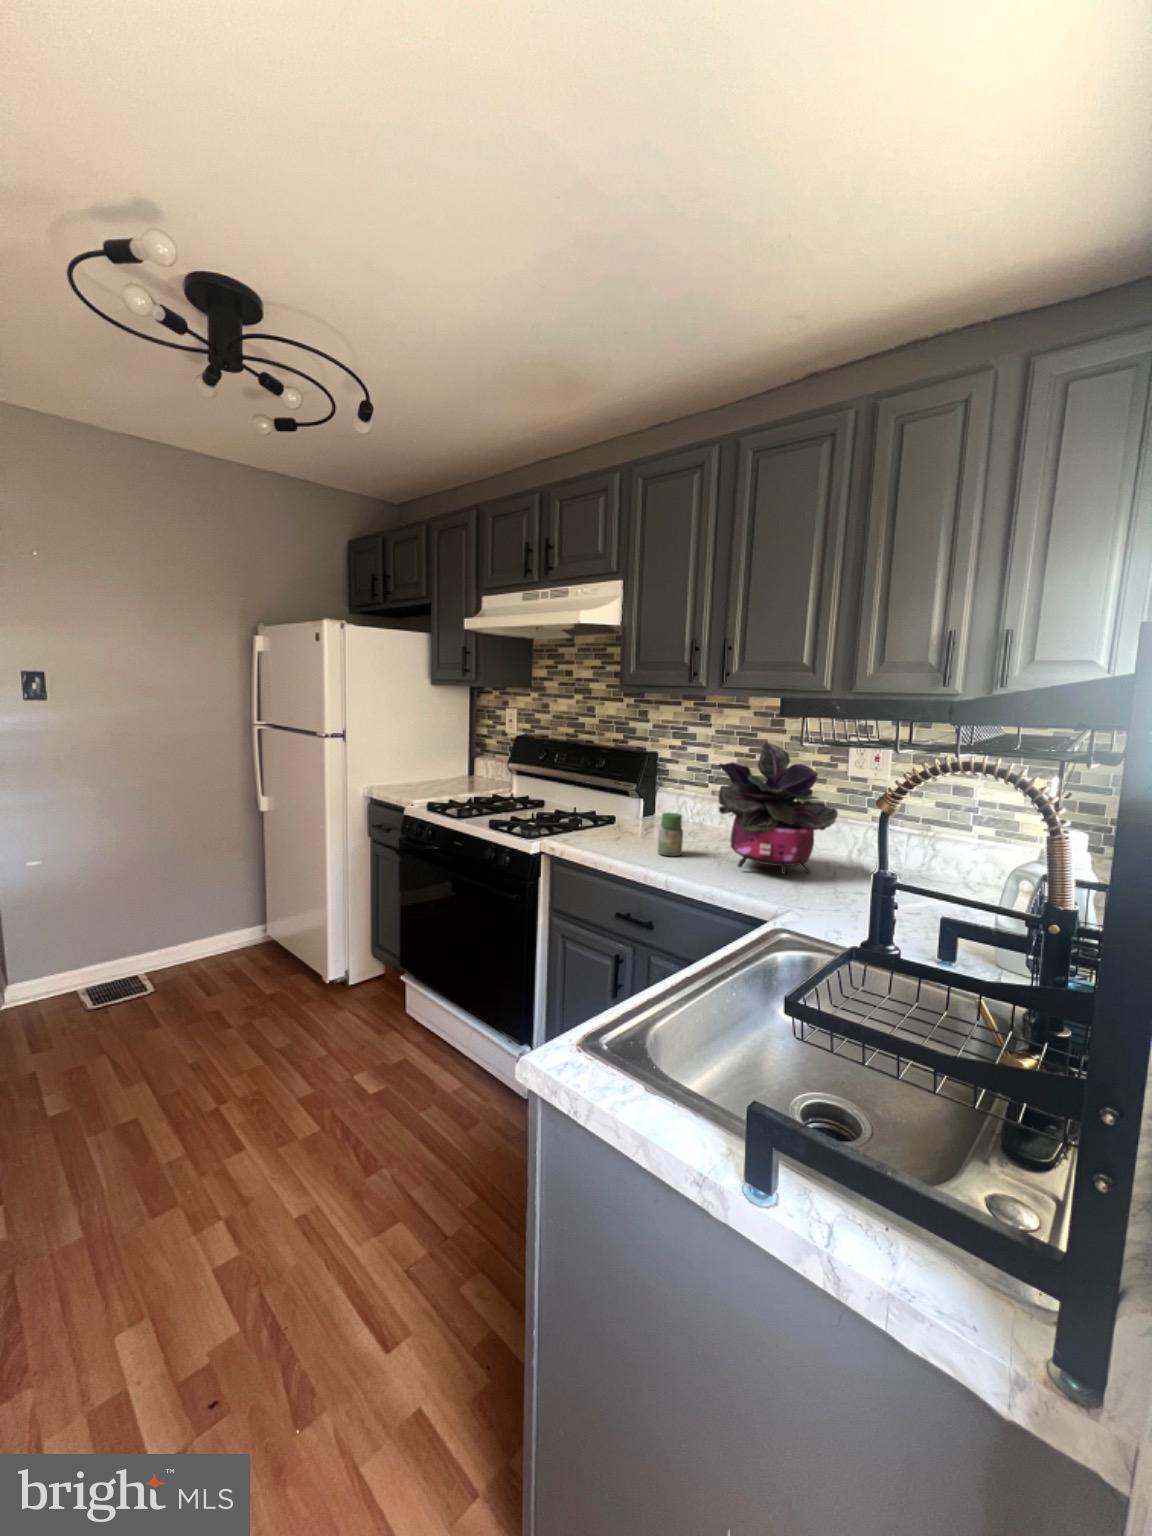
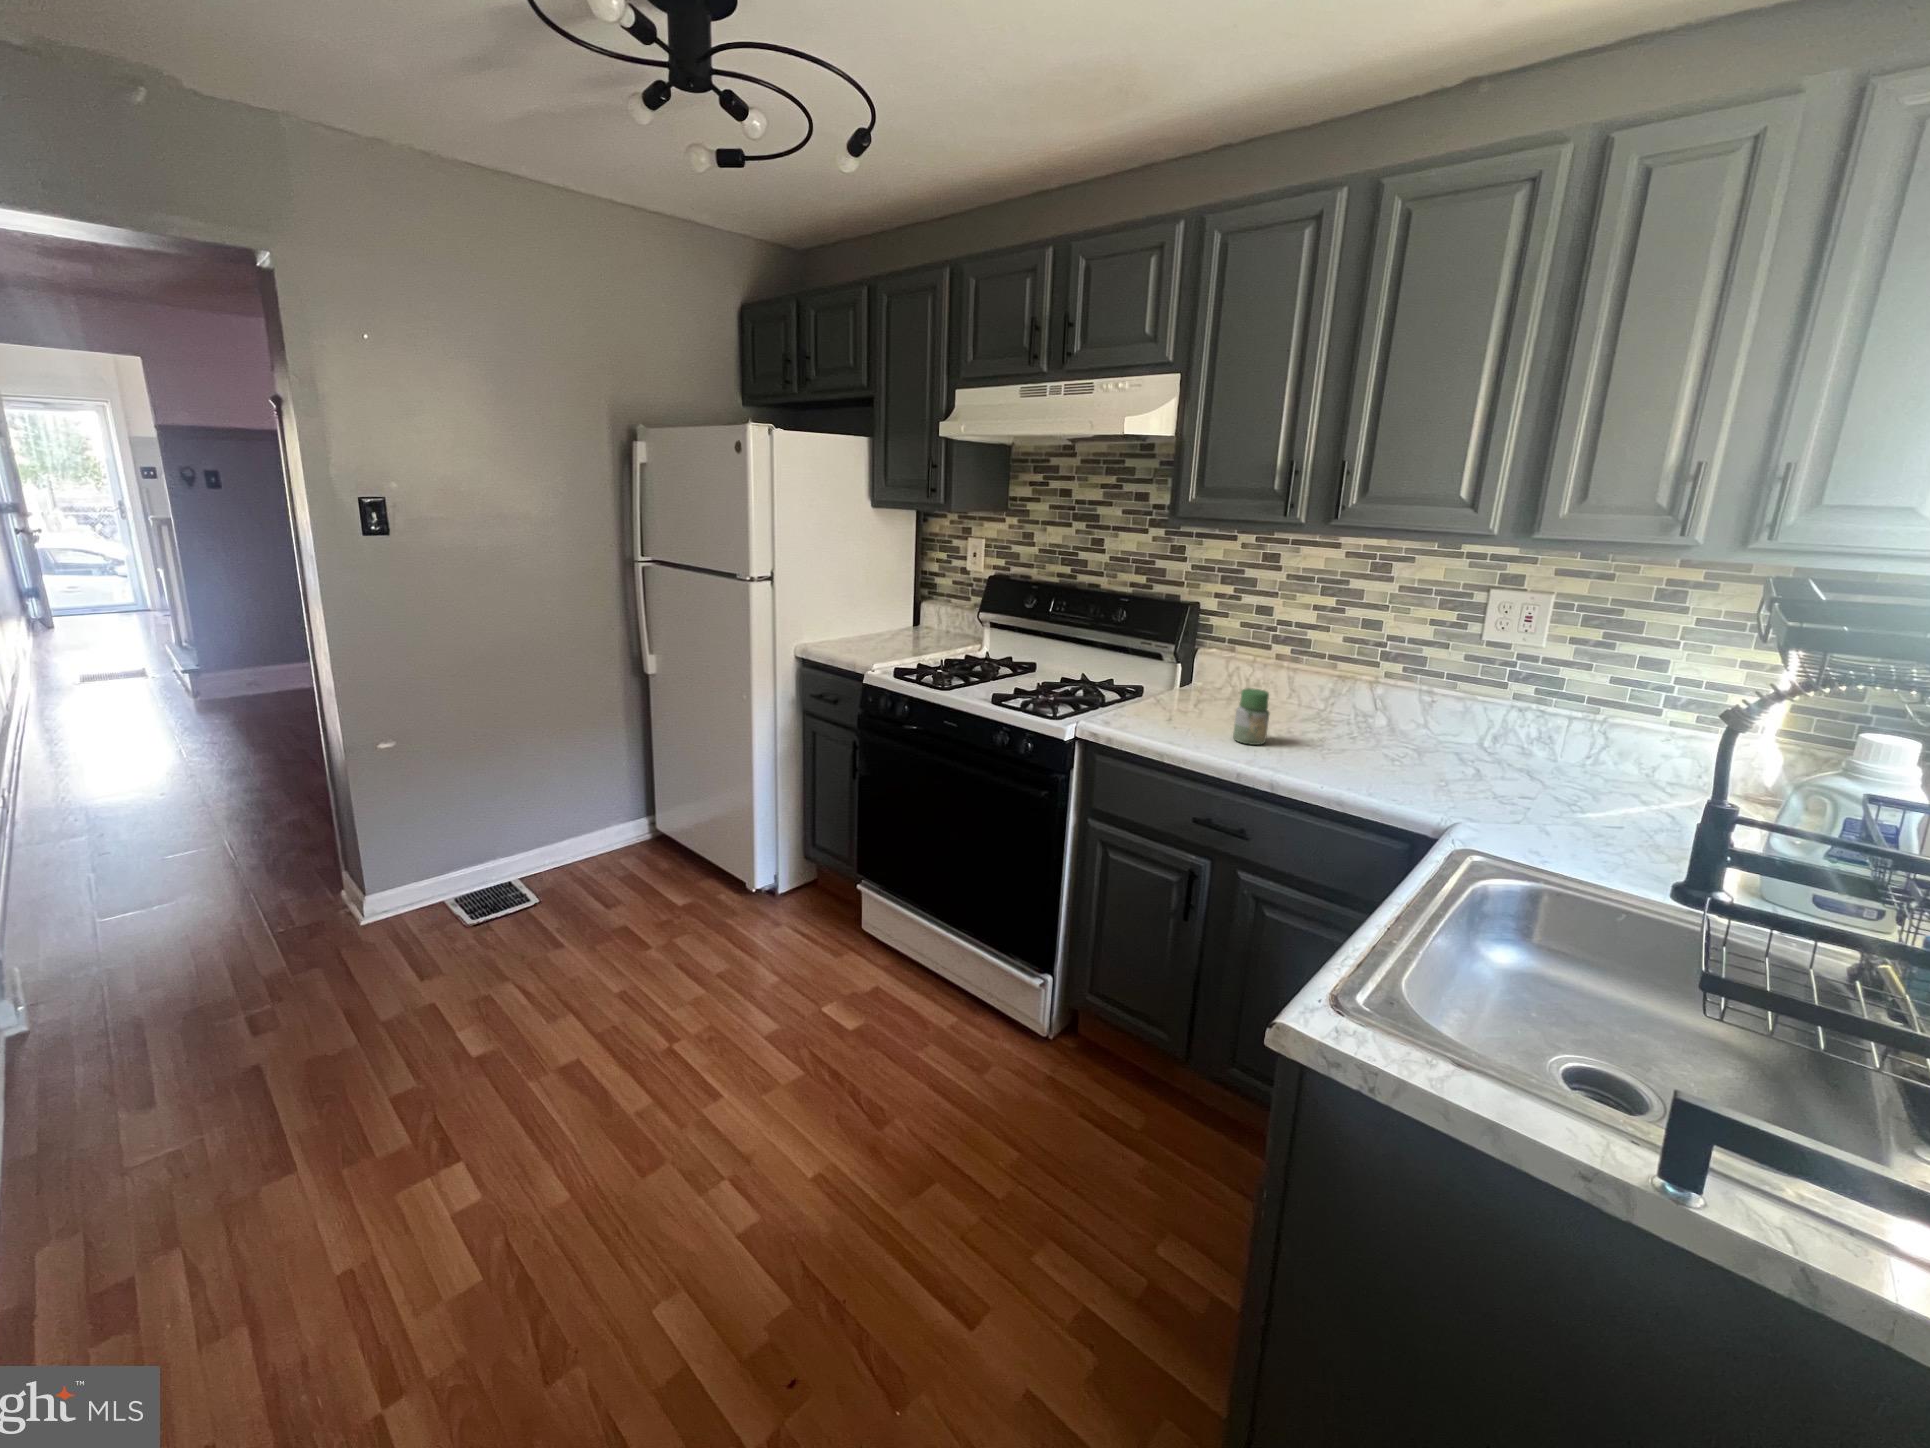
potted plant: present [718,742,838,874] -> none [1324,599,1494,771]

